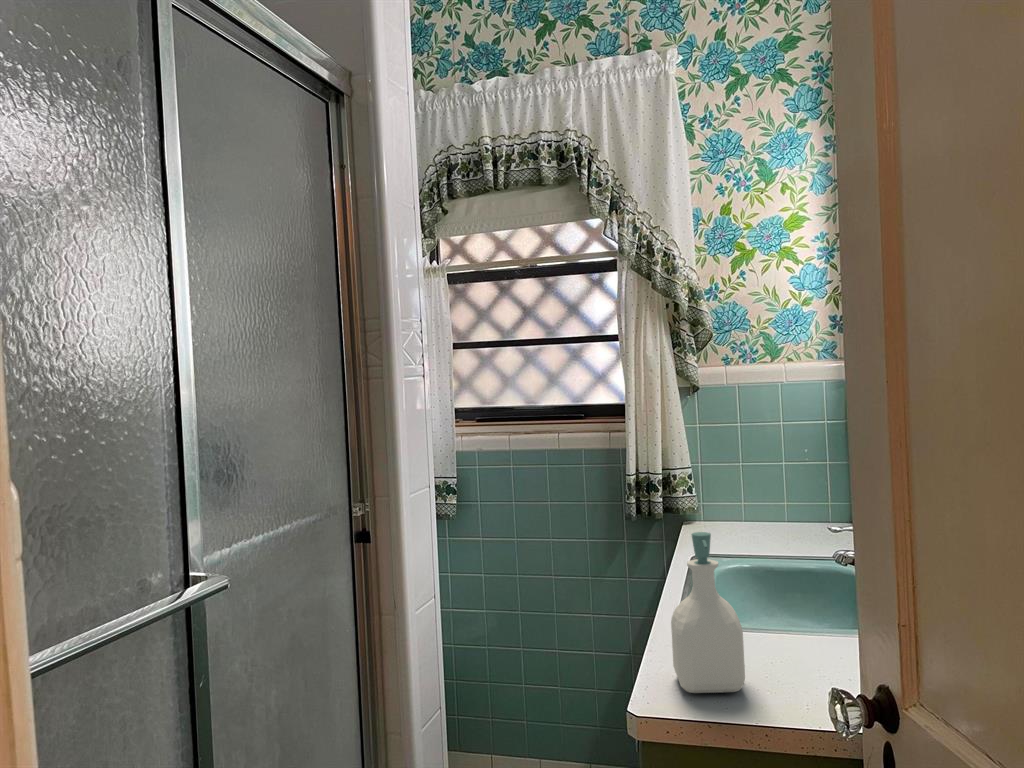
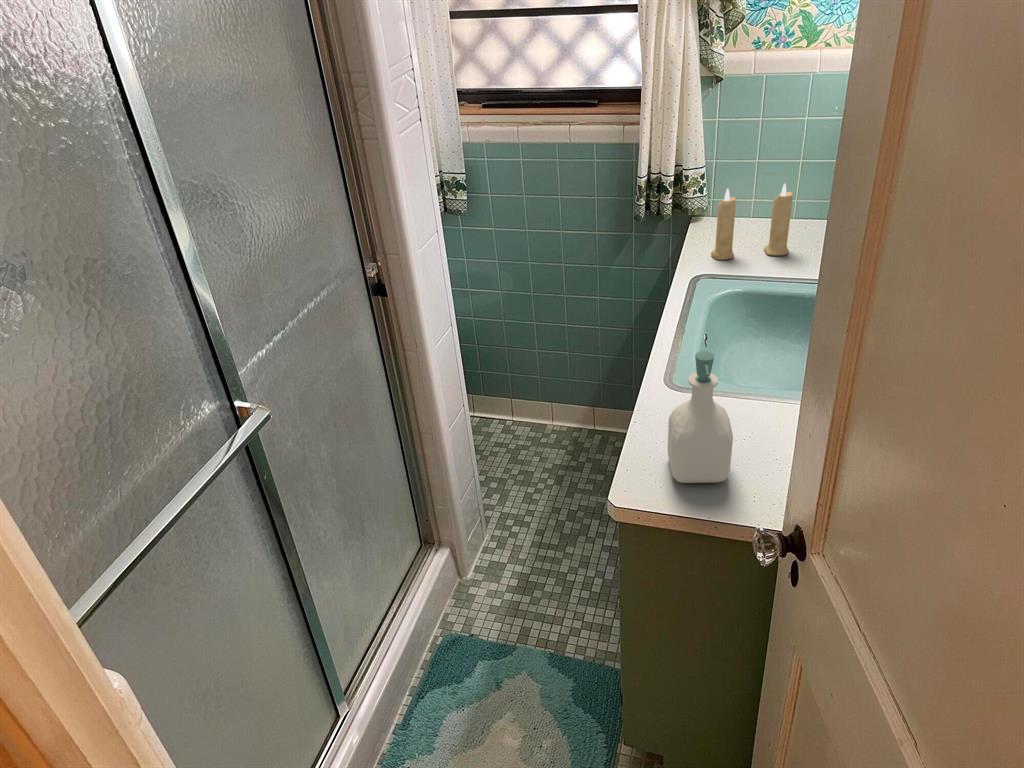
candle: none [705,470,786,548] -> present [711,184,793,260]

